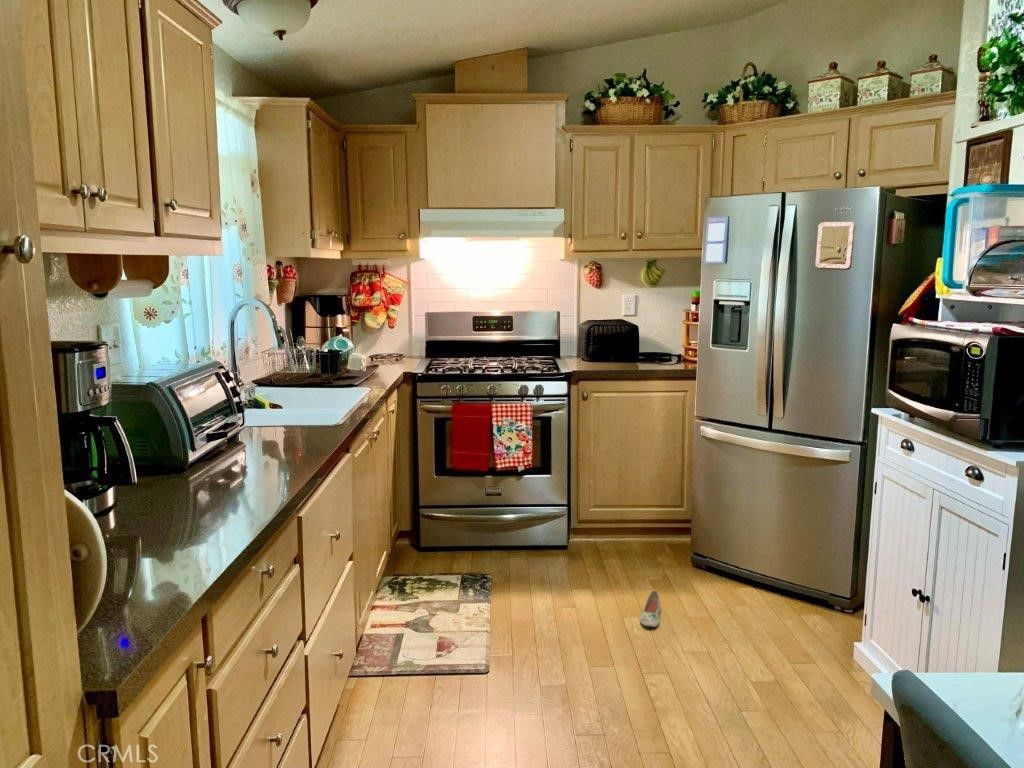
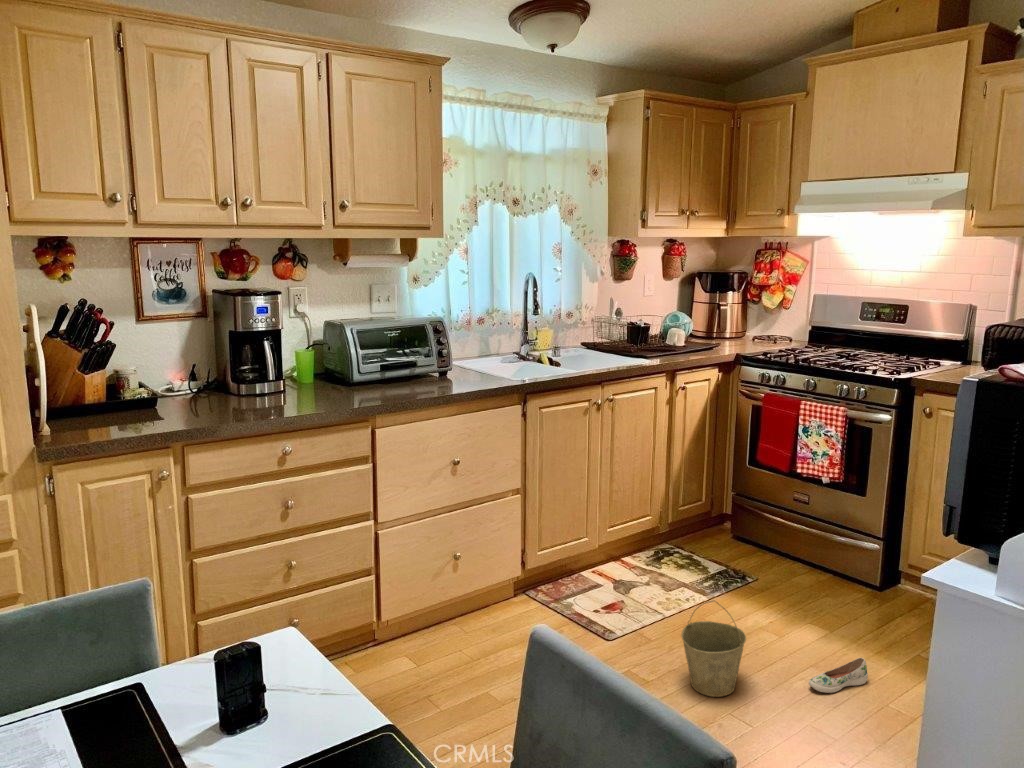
bucket: none [575,581,631,671] -> present [681,601,746,697]

